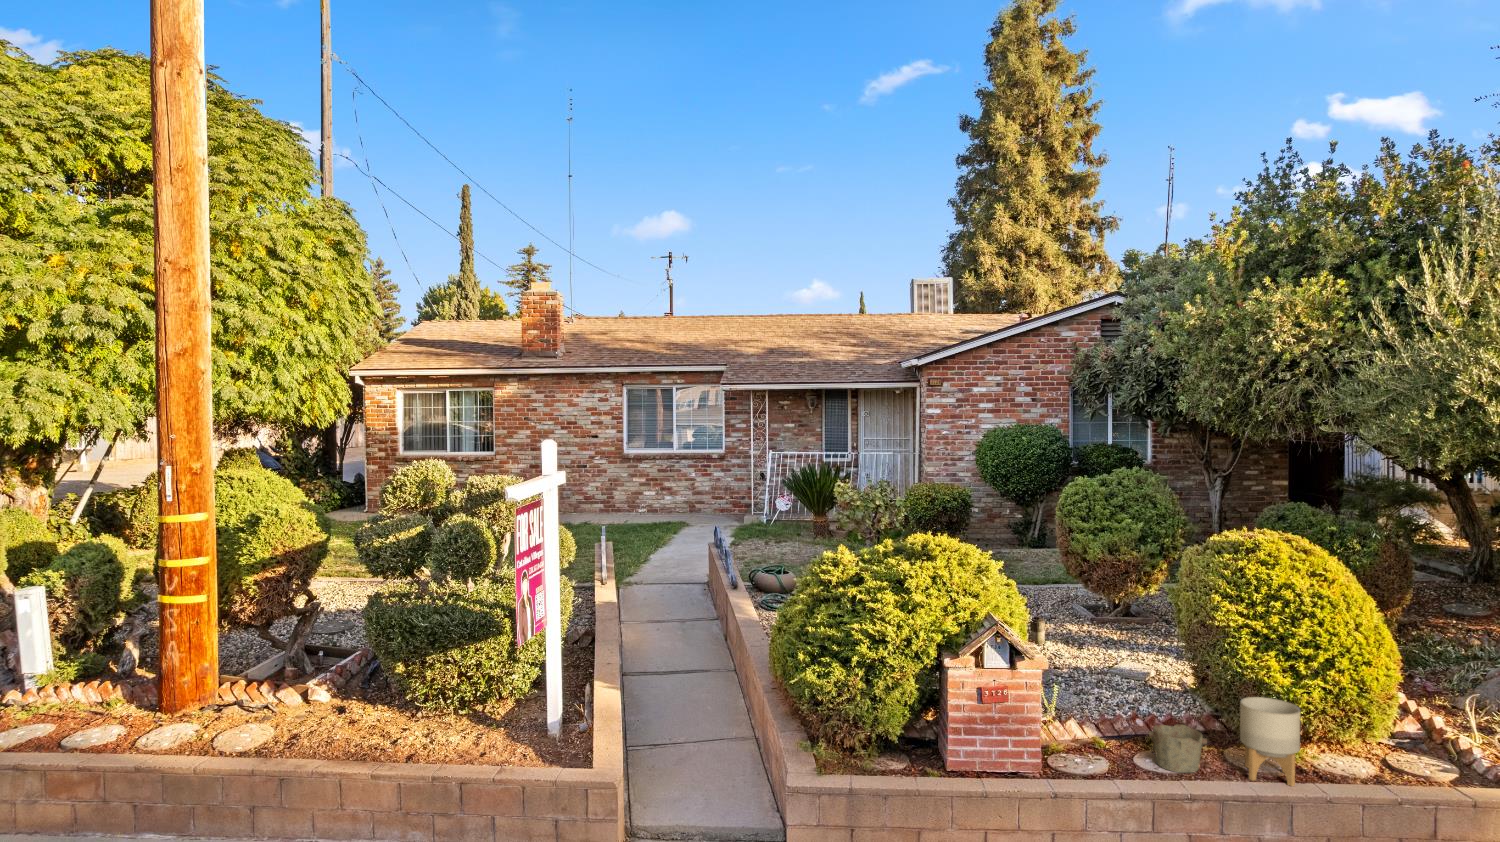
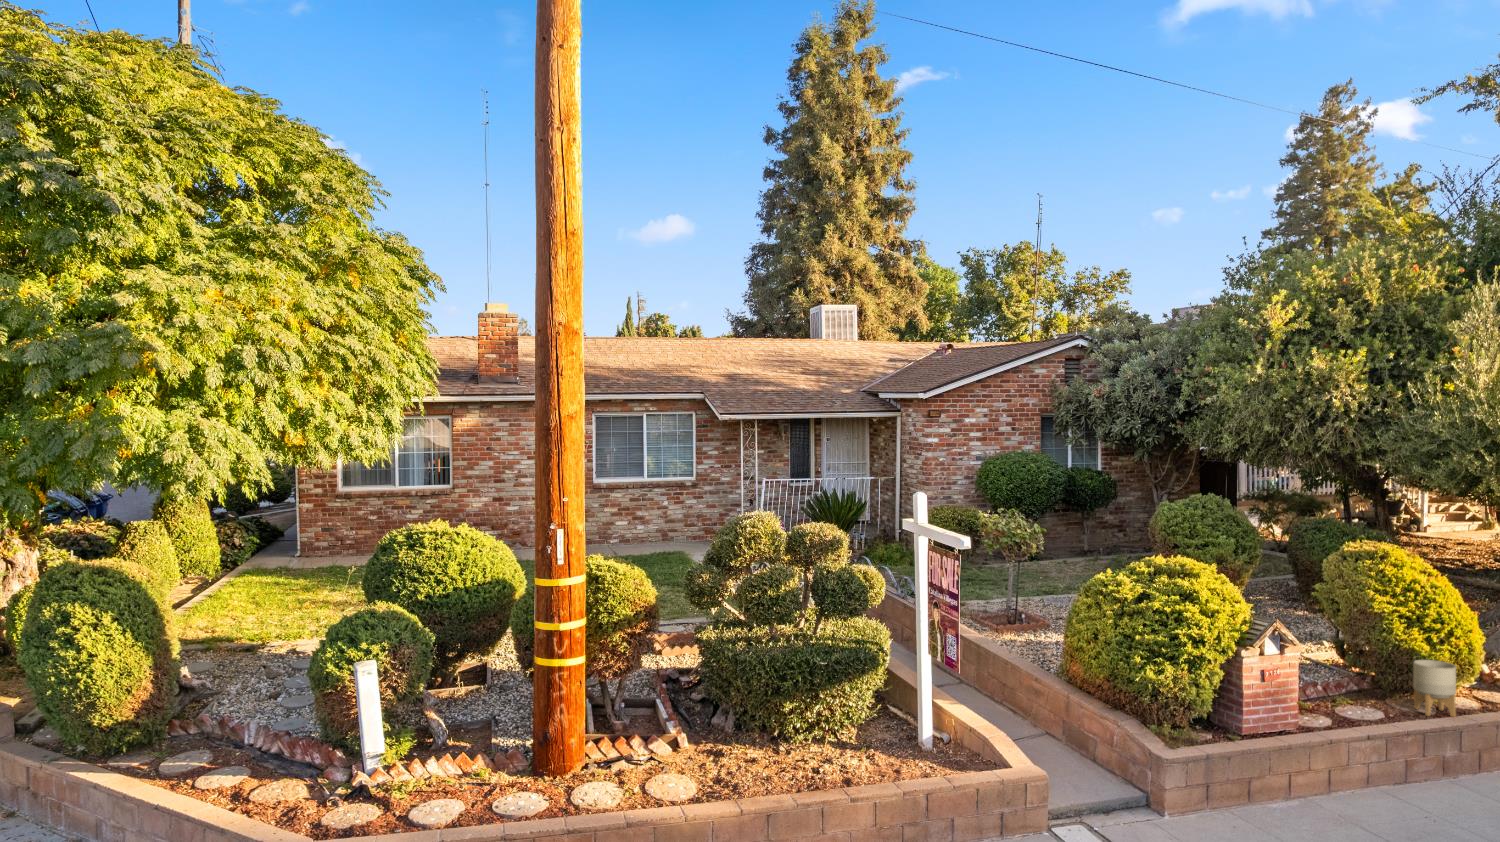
bucket: present [1149,724,1207,773] -> none [1348,683,1396,715]

